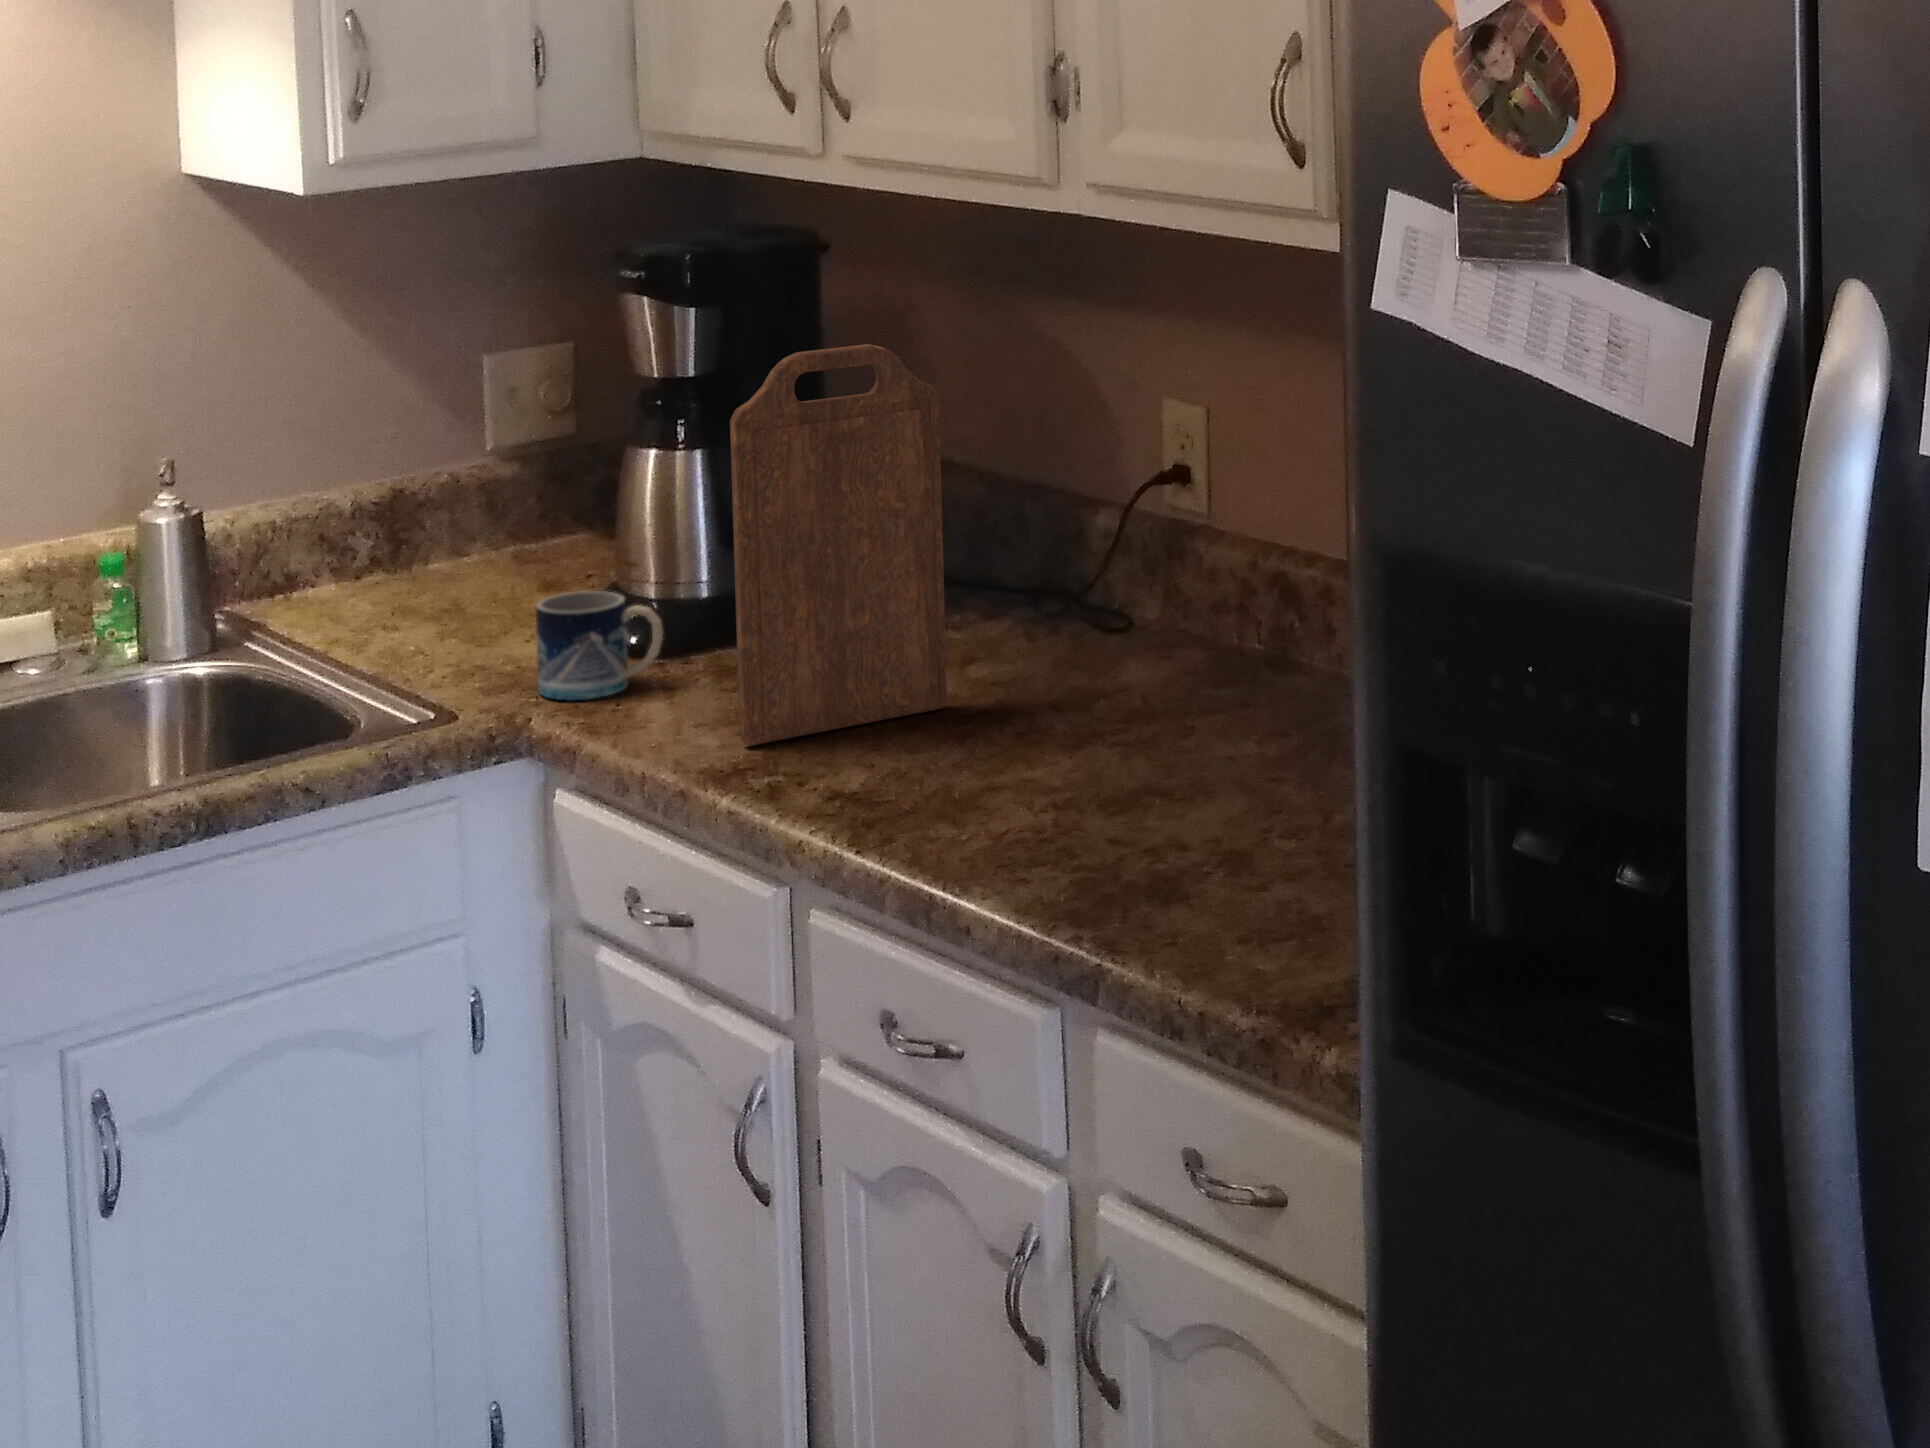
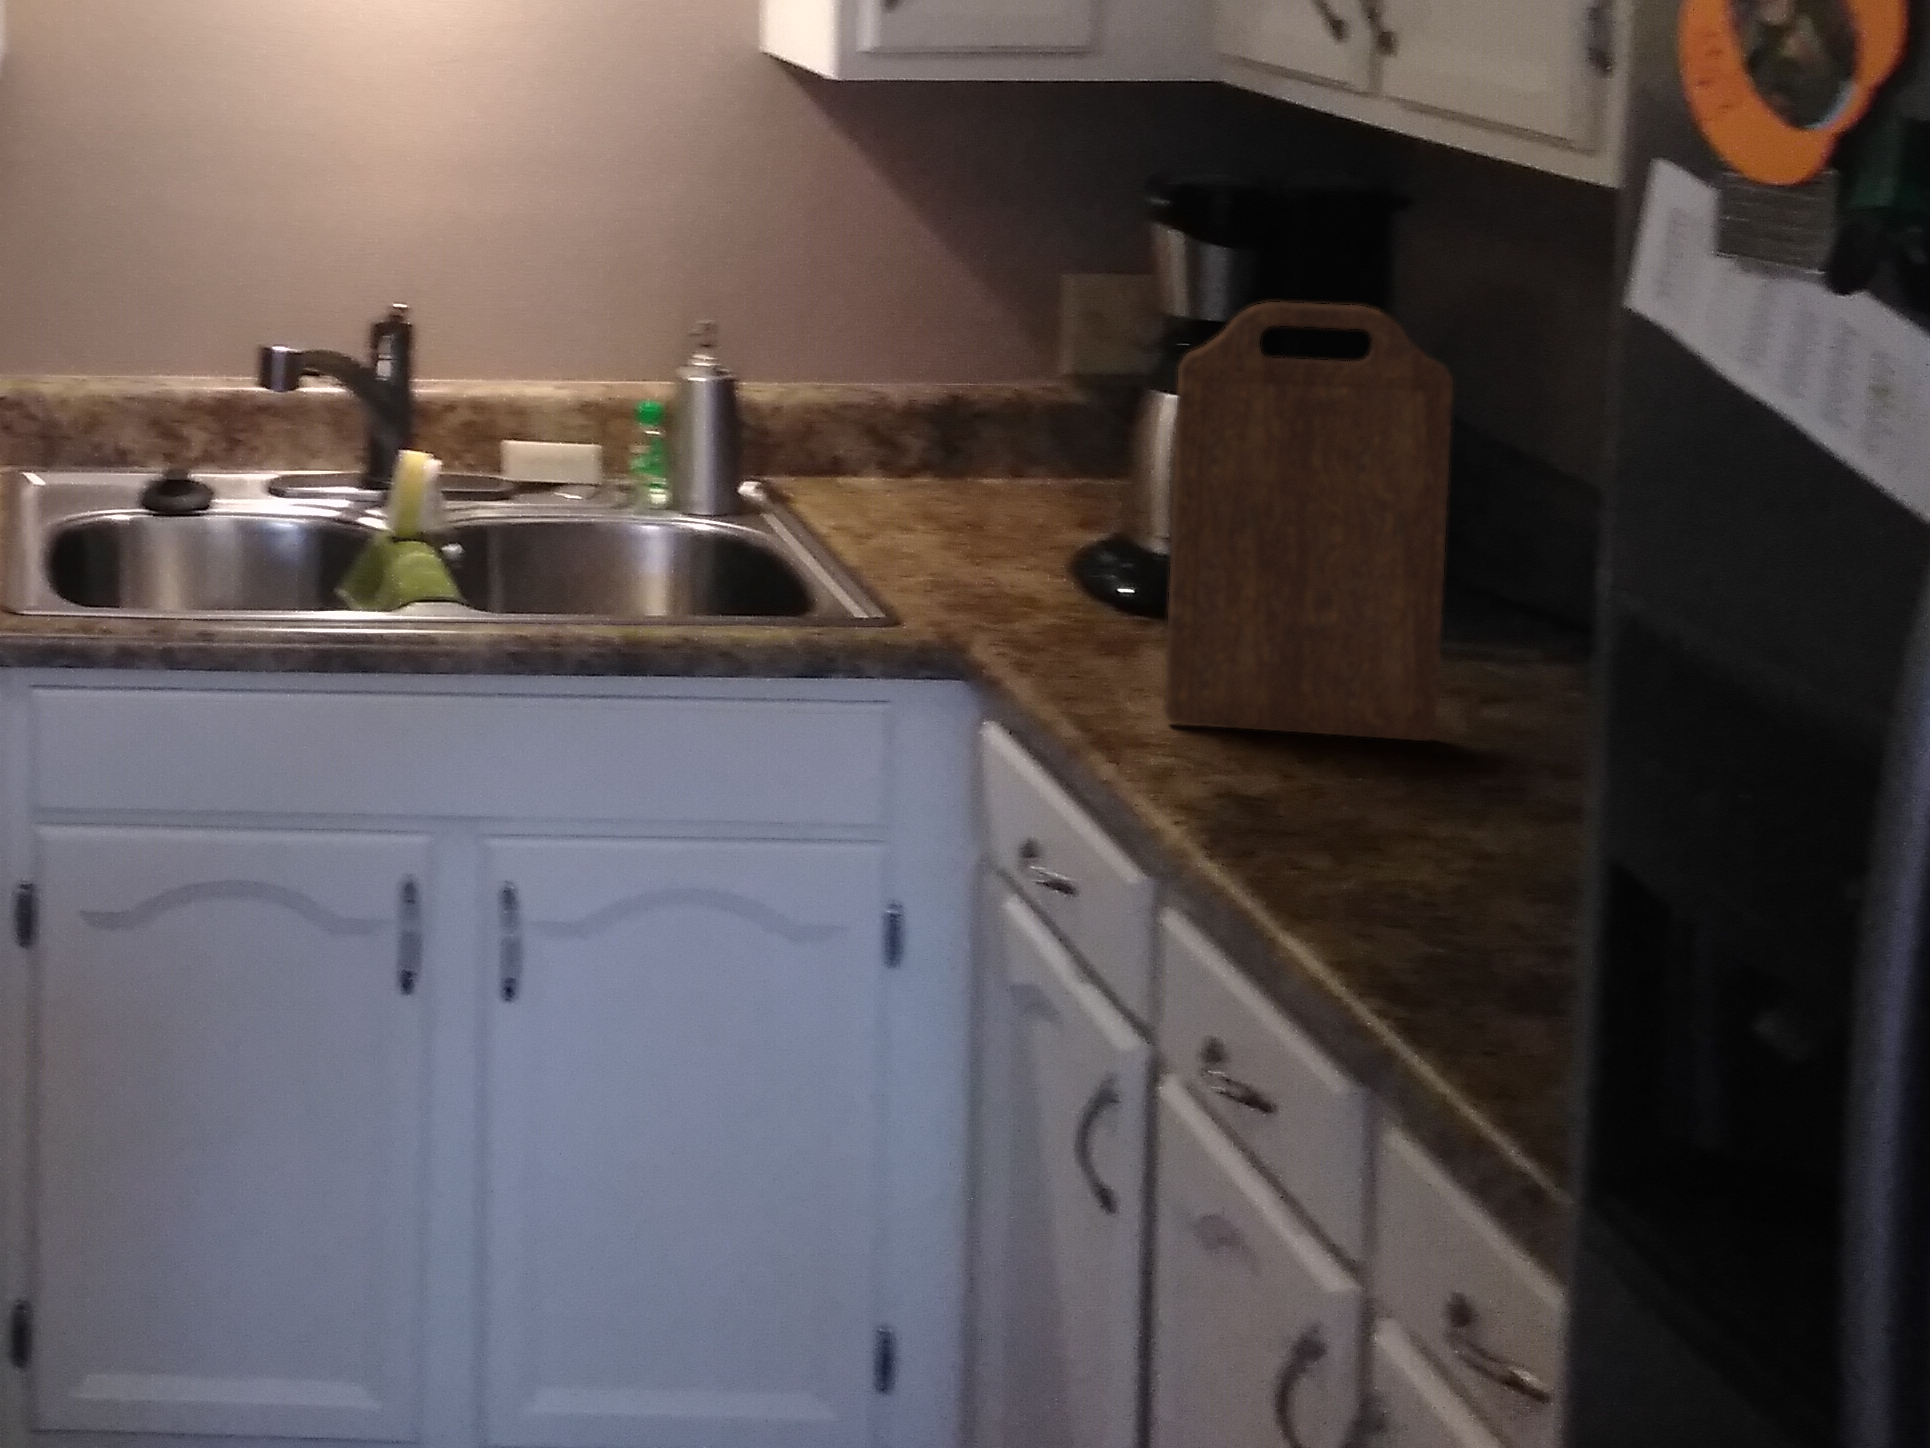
mug: present [536,591,663,700] -> none [997,523,1134,639]

